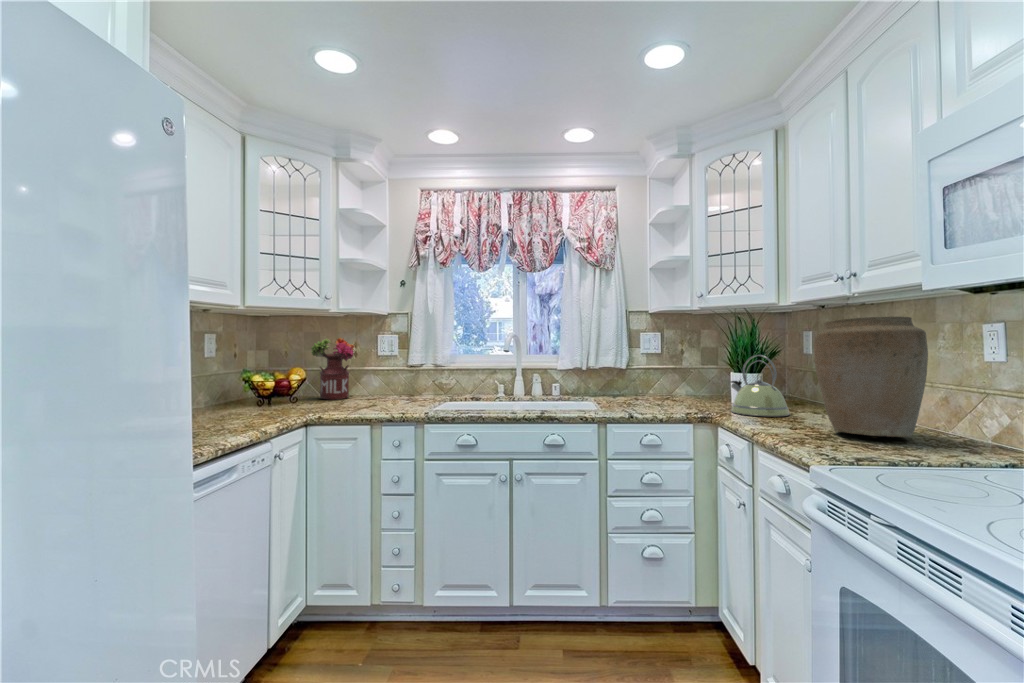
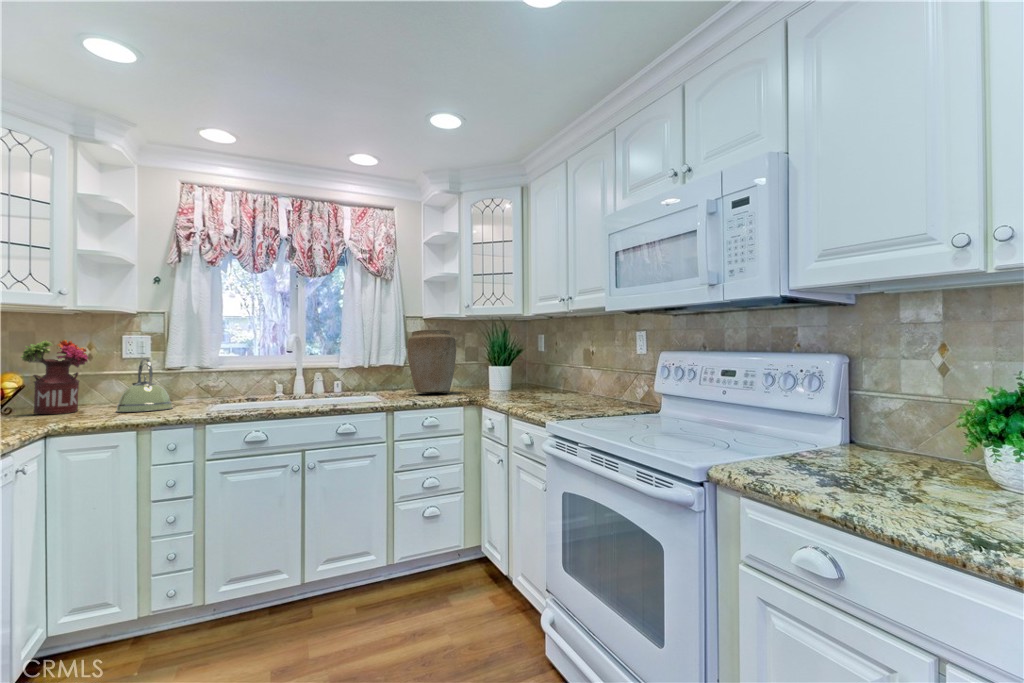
vase: present [814,316,928,437] -> present [407,330,456,393]
kettle: present [731,355,789,417] -> present [116,358,172,412]

